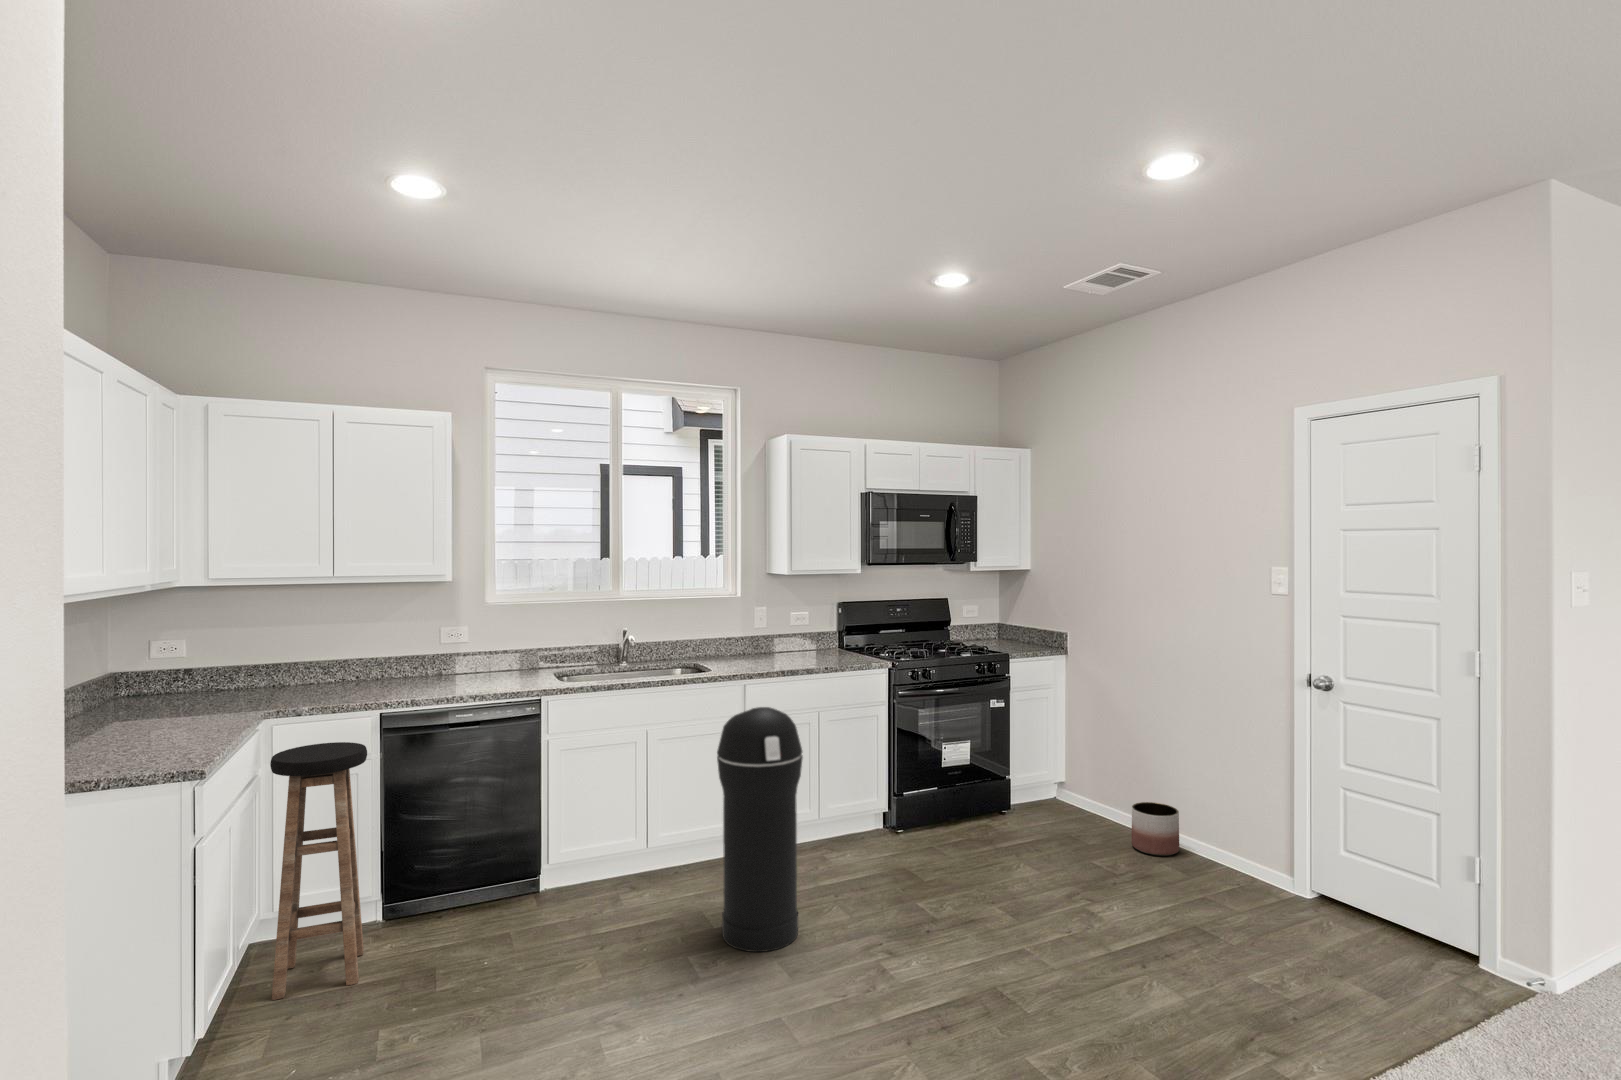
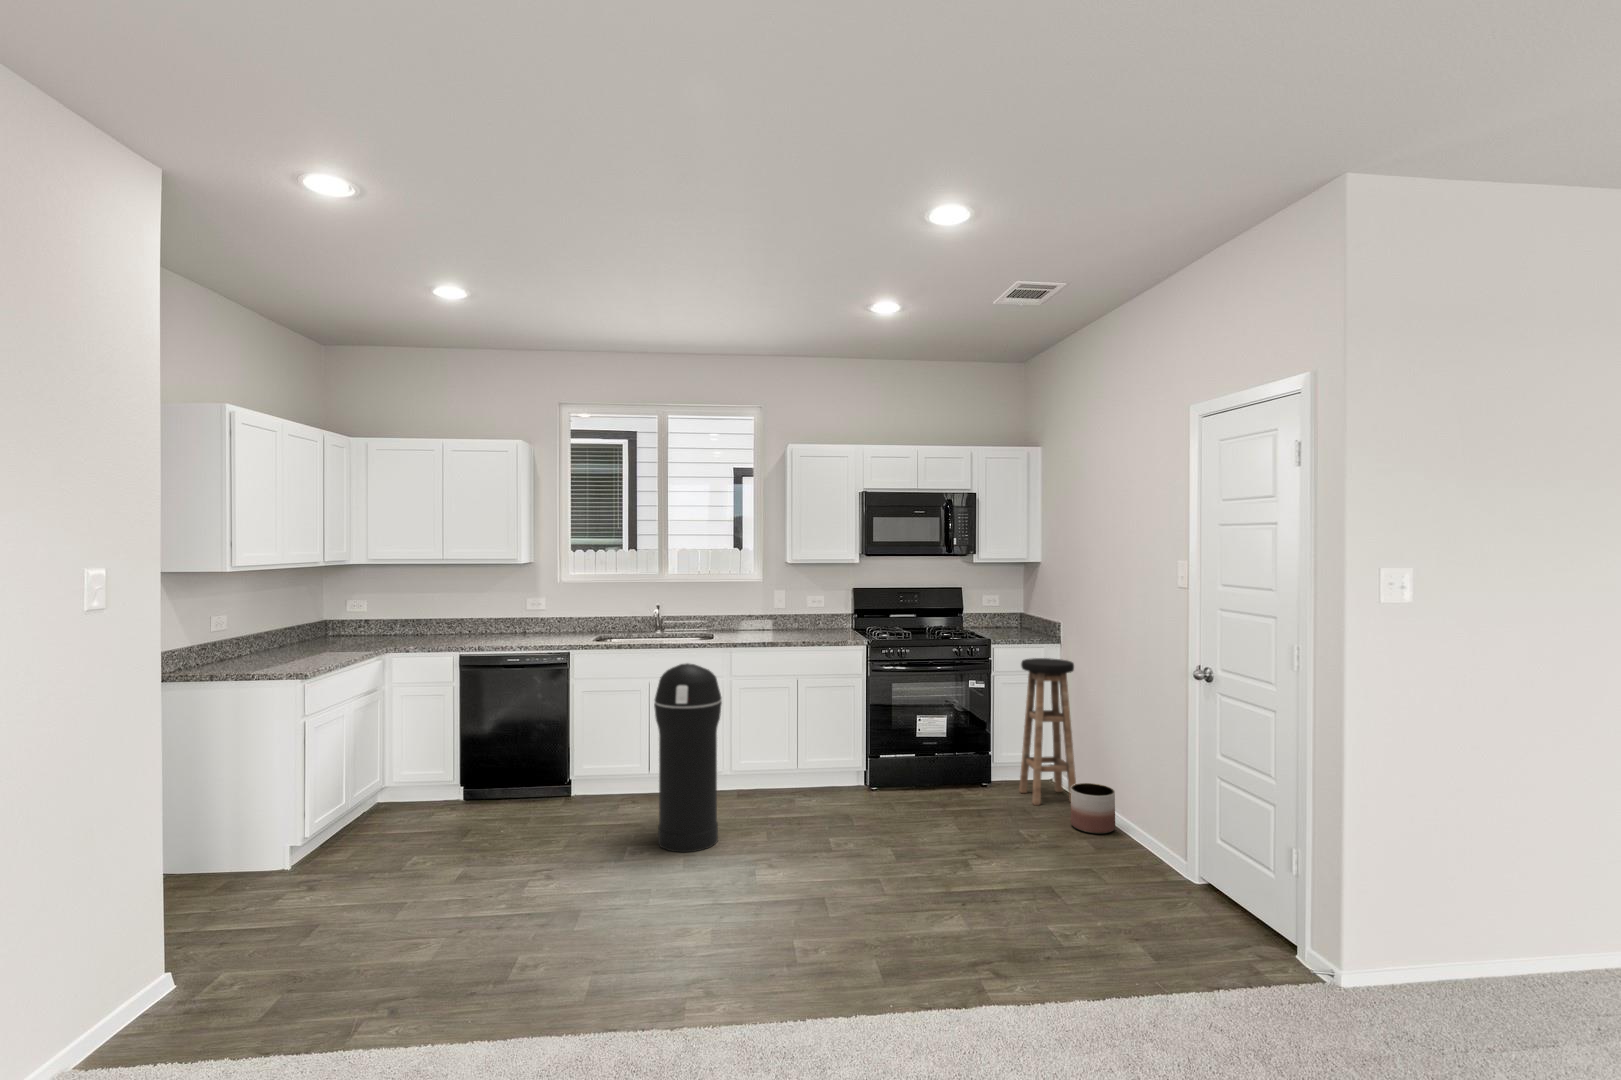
bar stool: present [270,742,367,1000] -> present [1019,658,1076,805]

